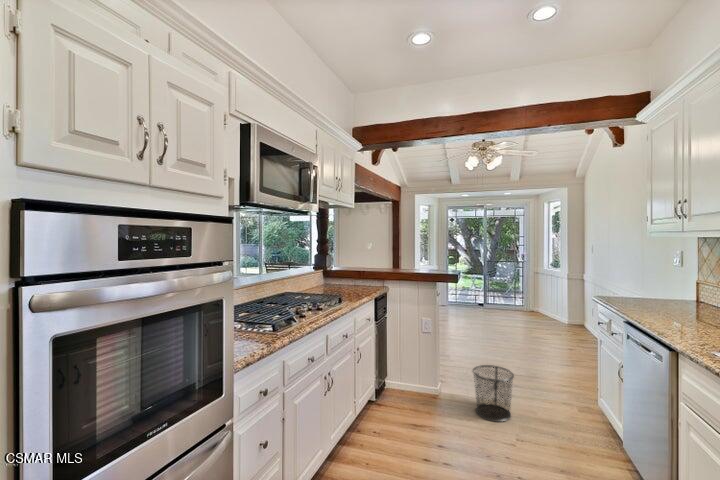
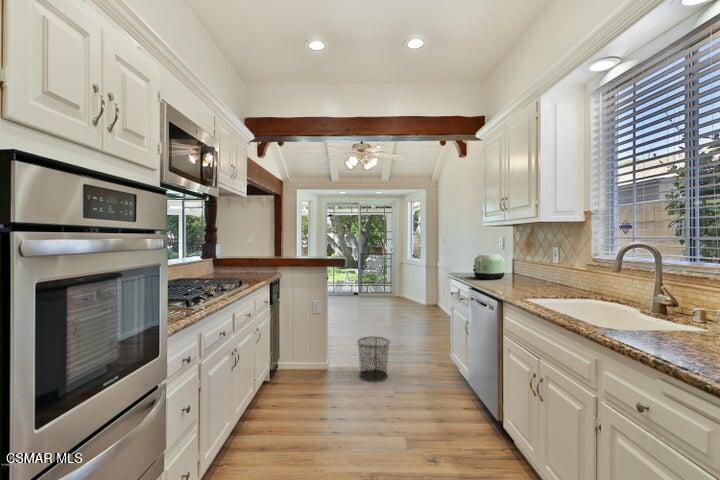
toaster: none [636,275,693,312] -> present [473,254,505,279]

